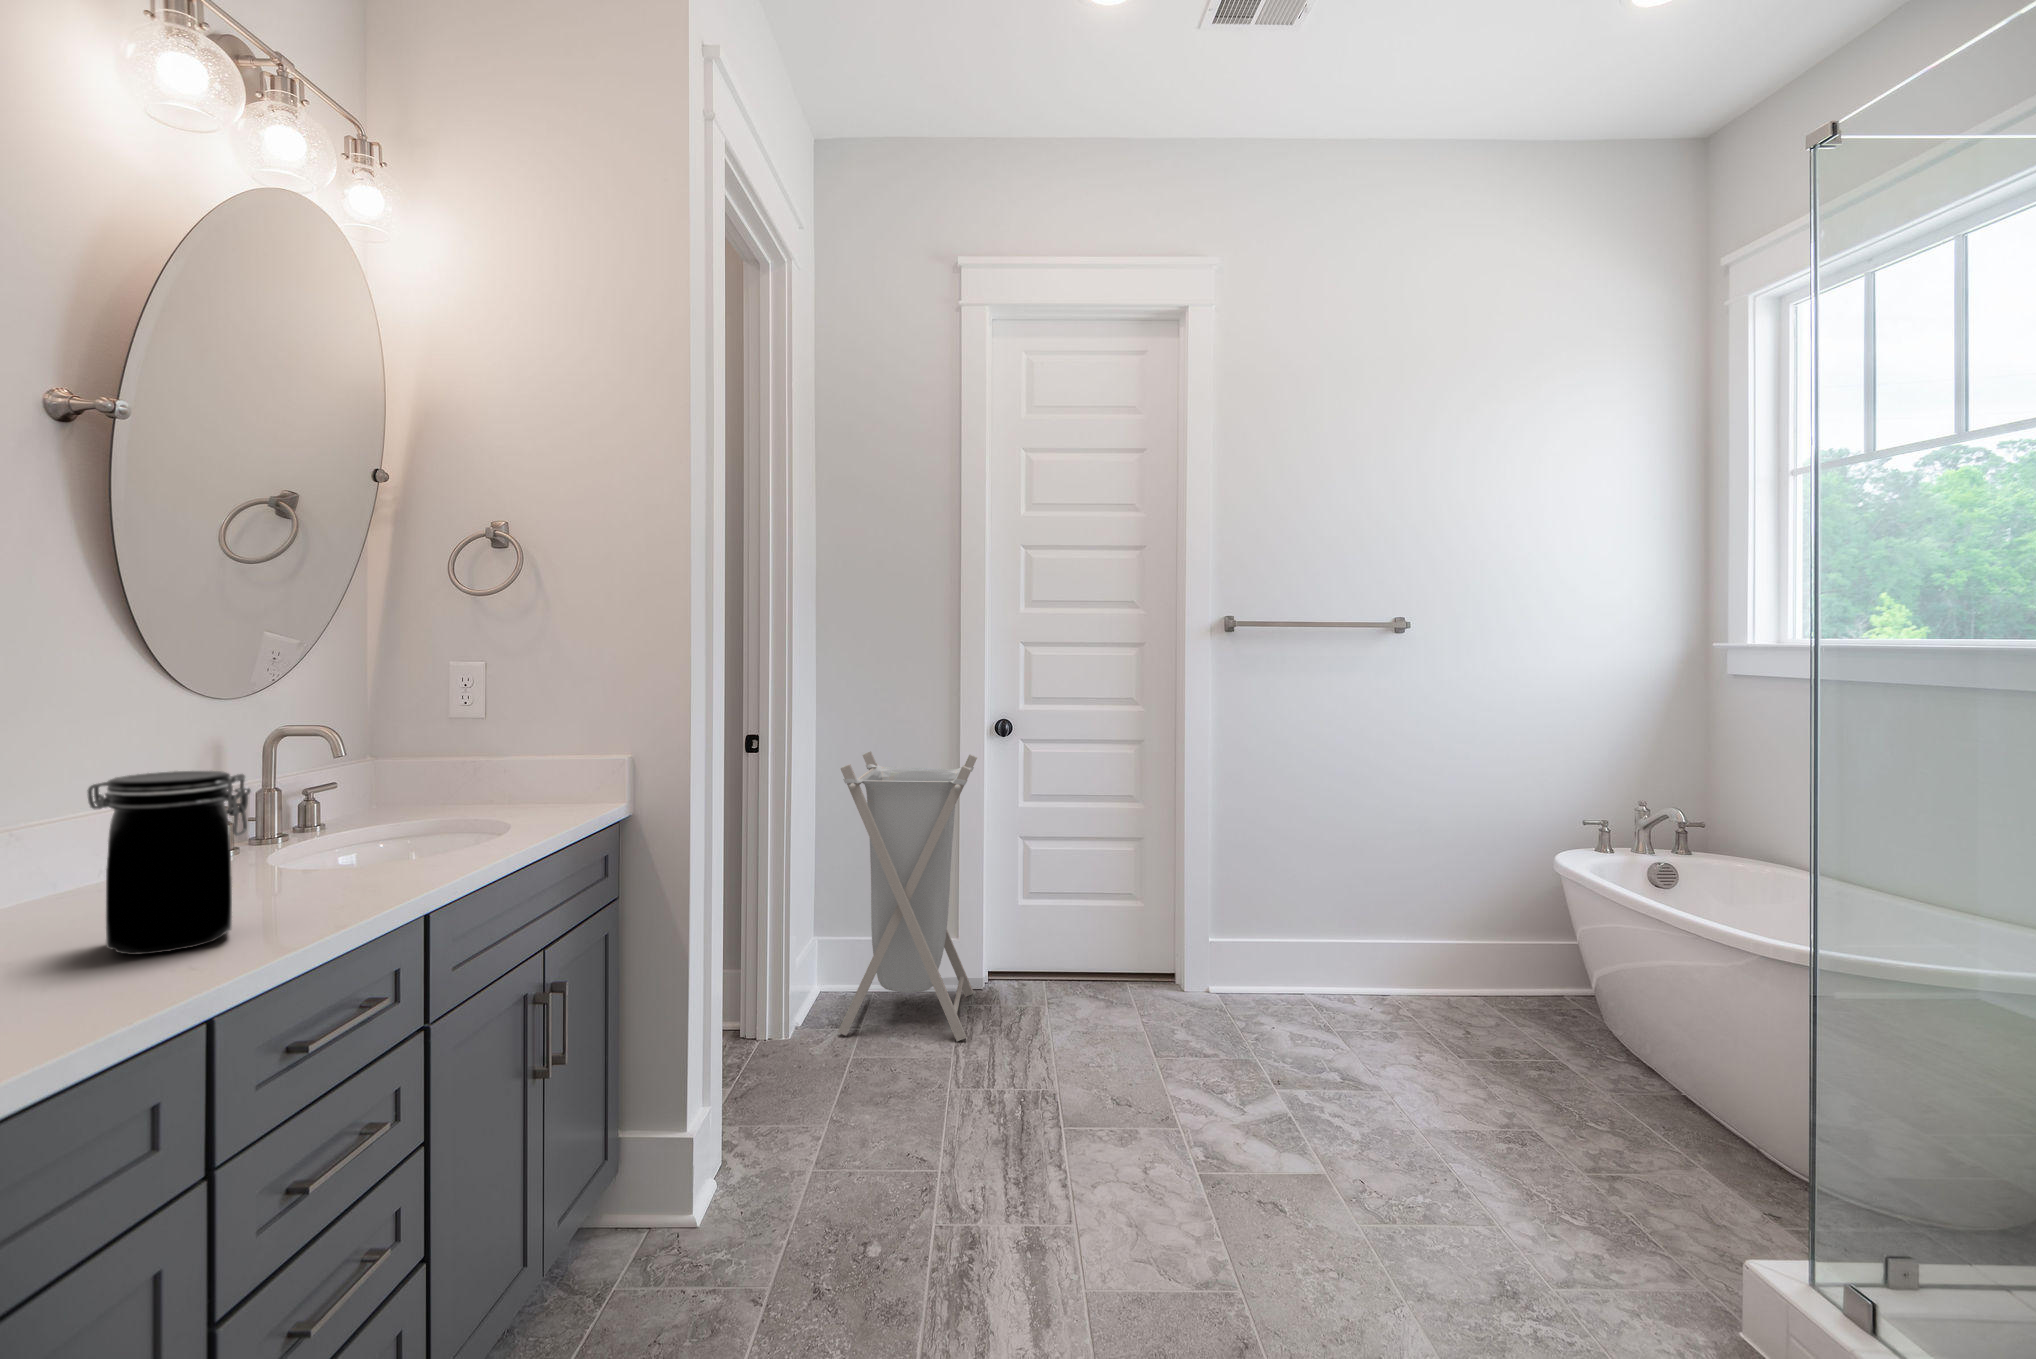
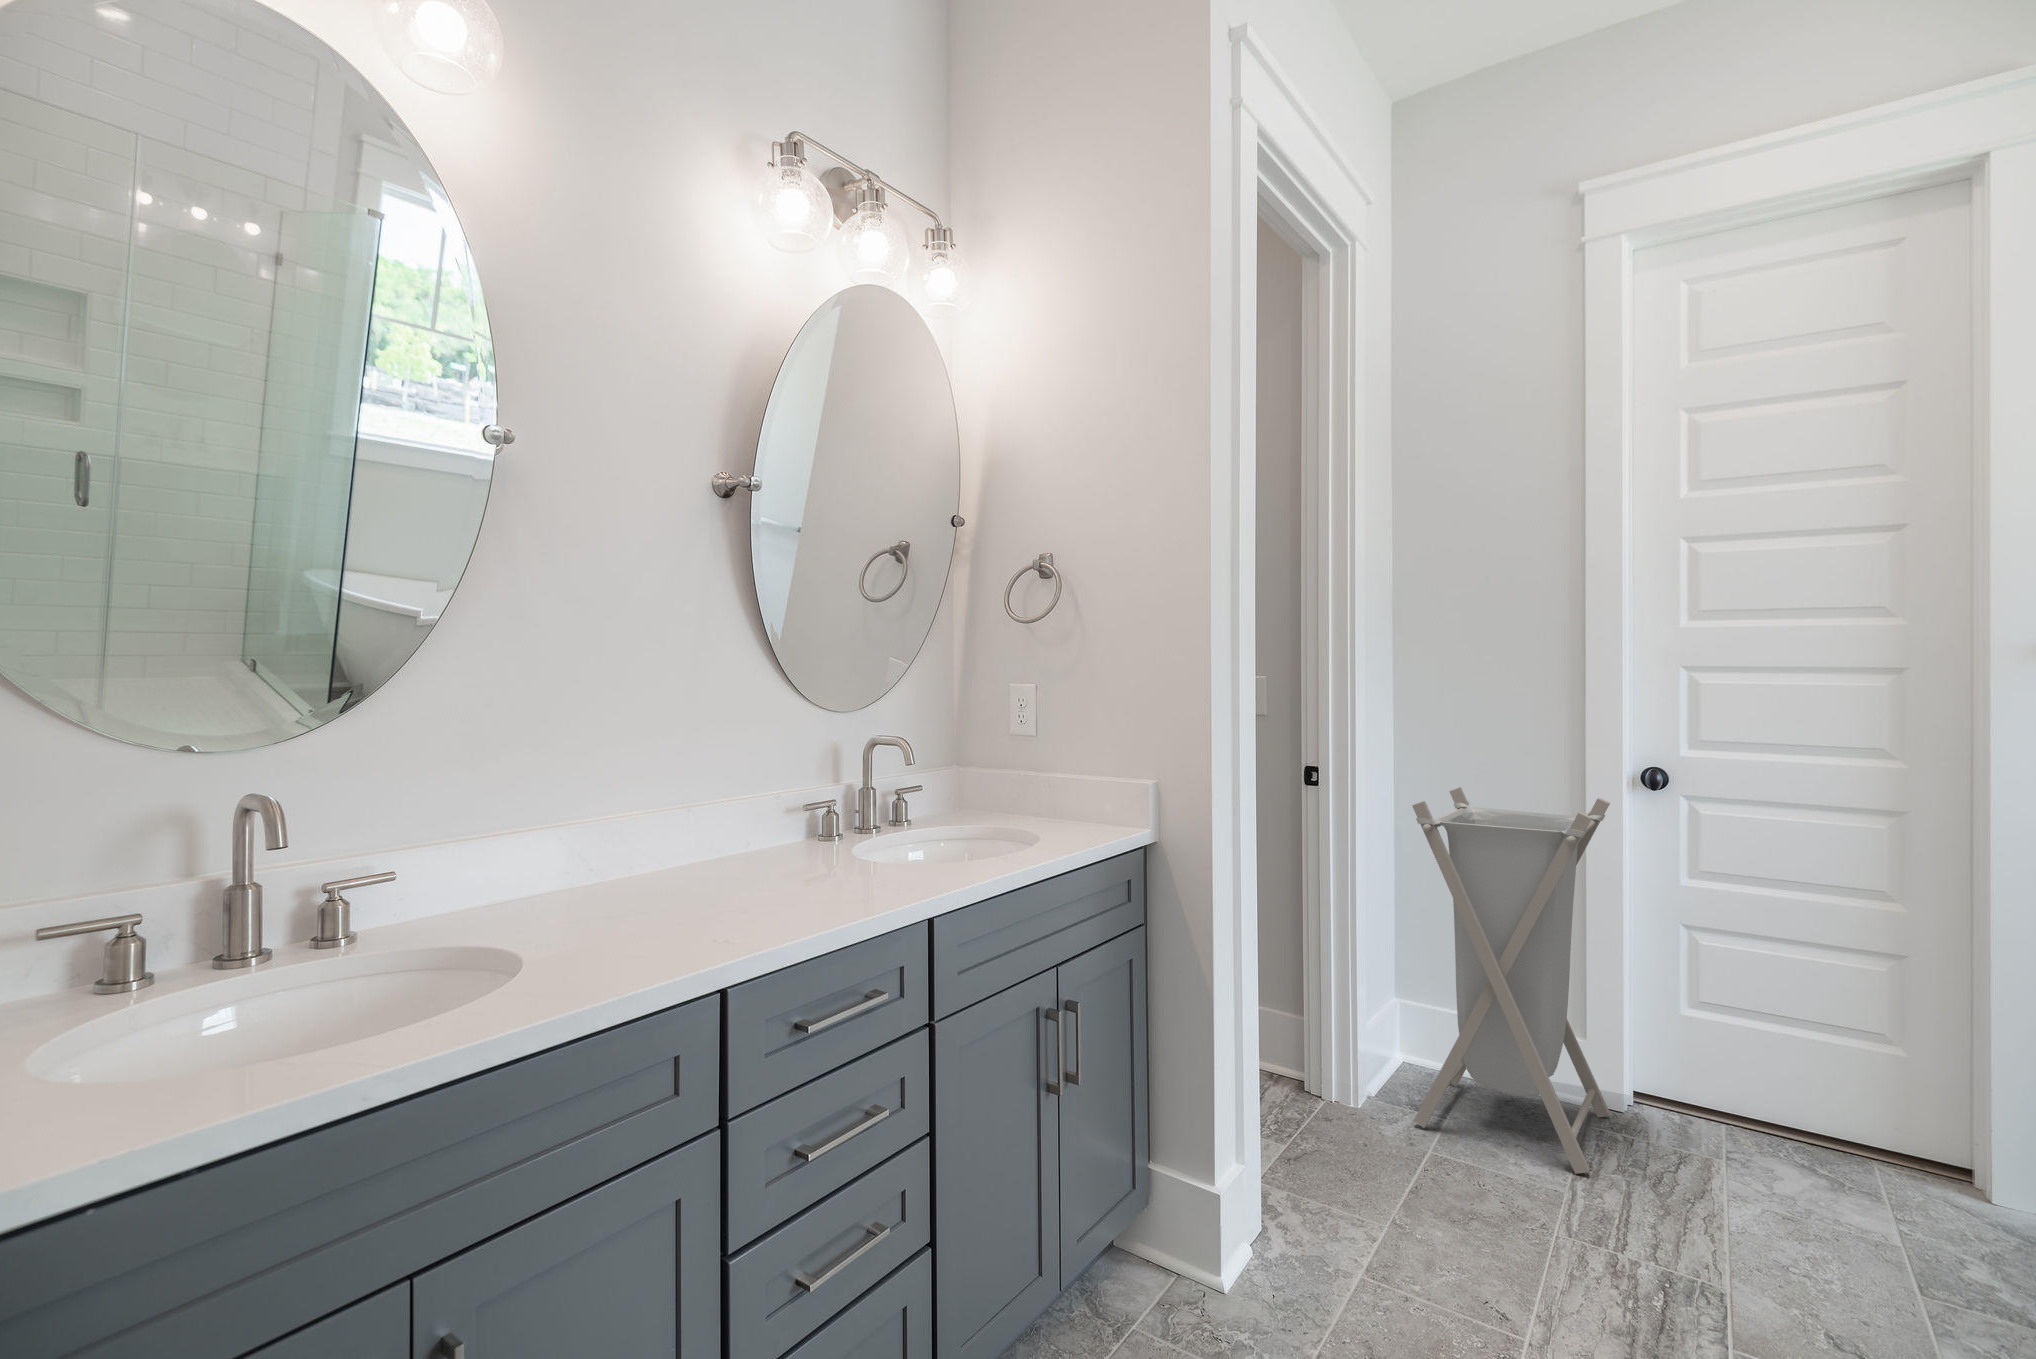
jar: present [87,771,251,955] -> none [715,770,808,915]

